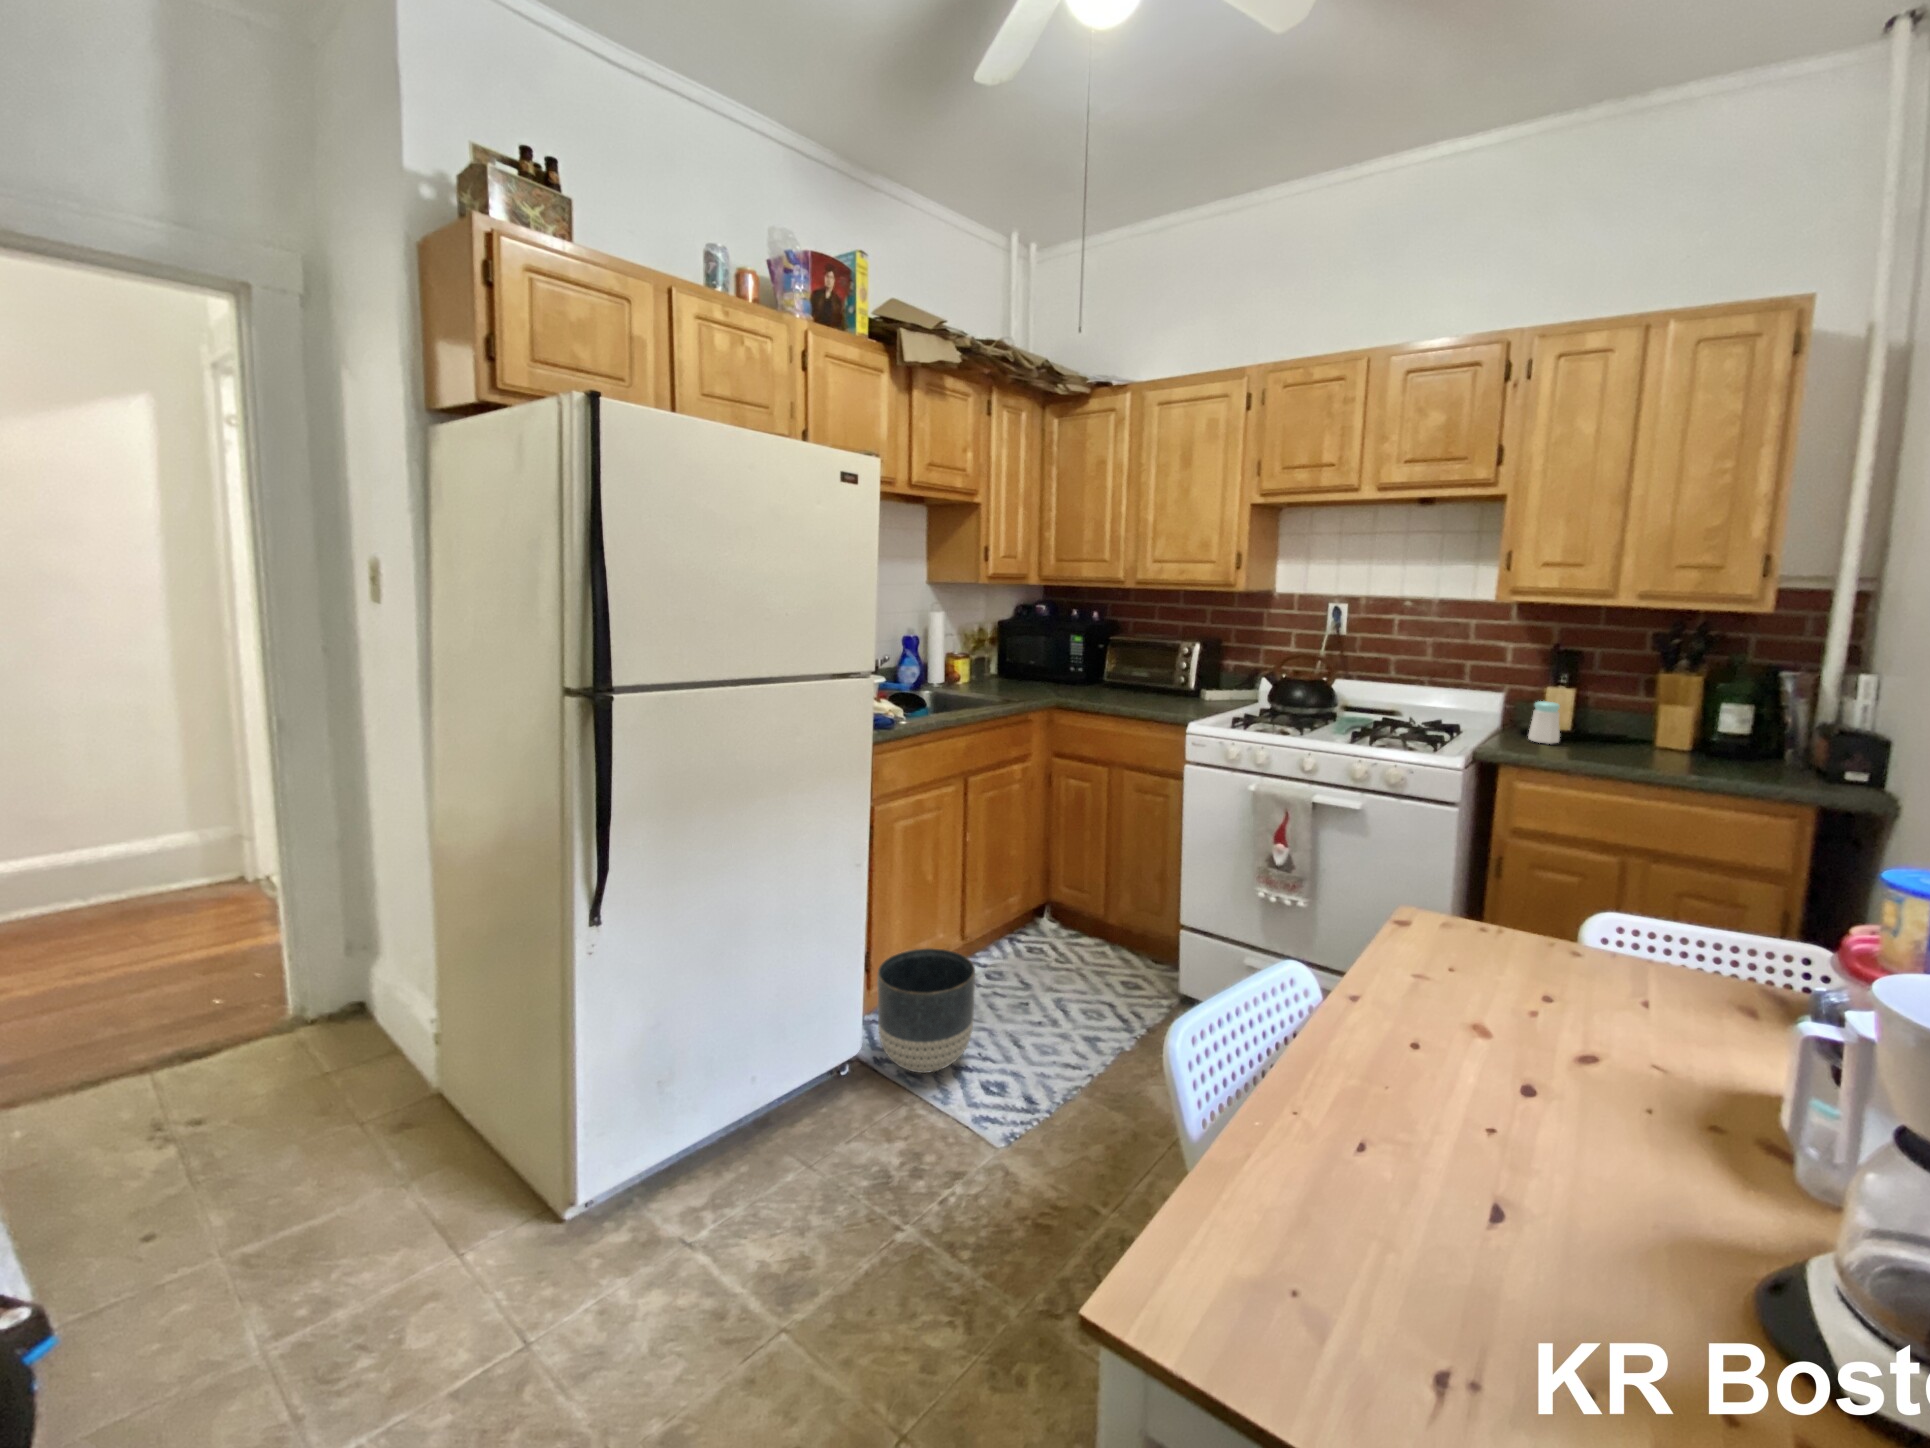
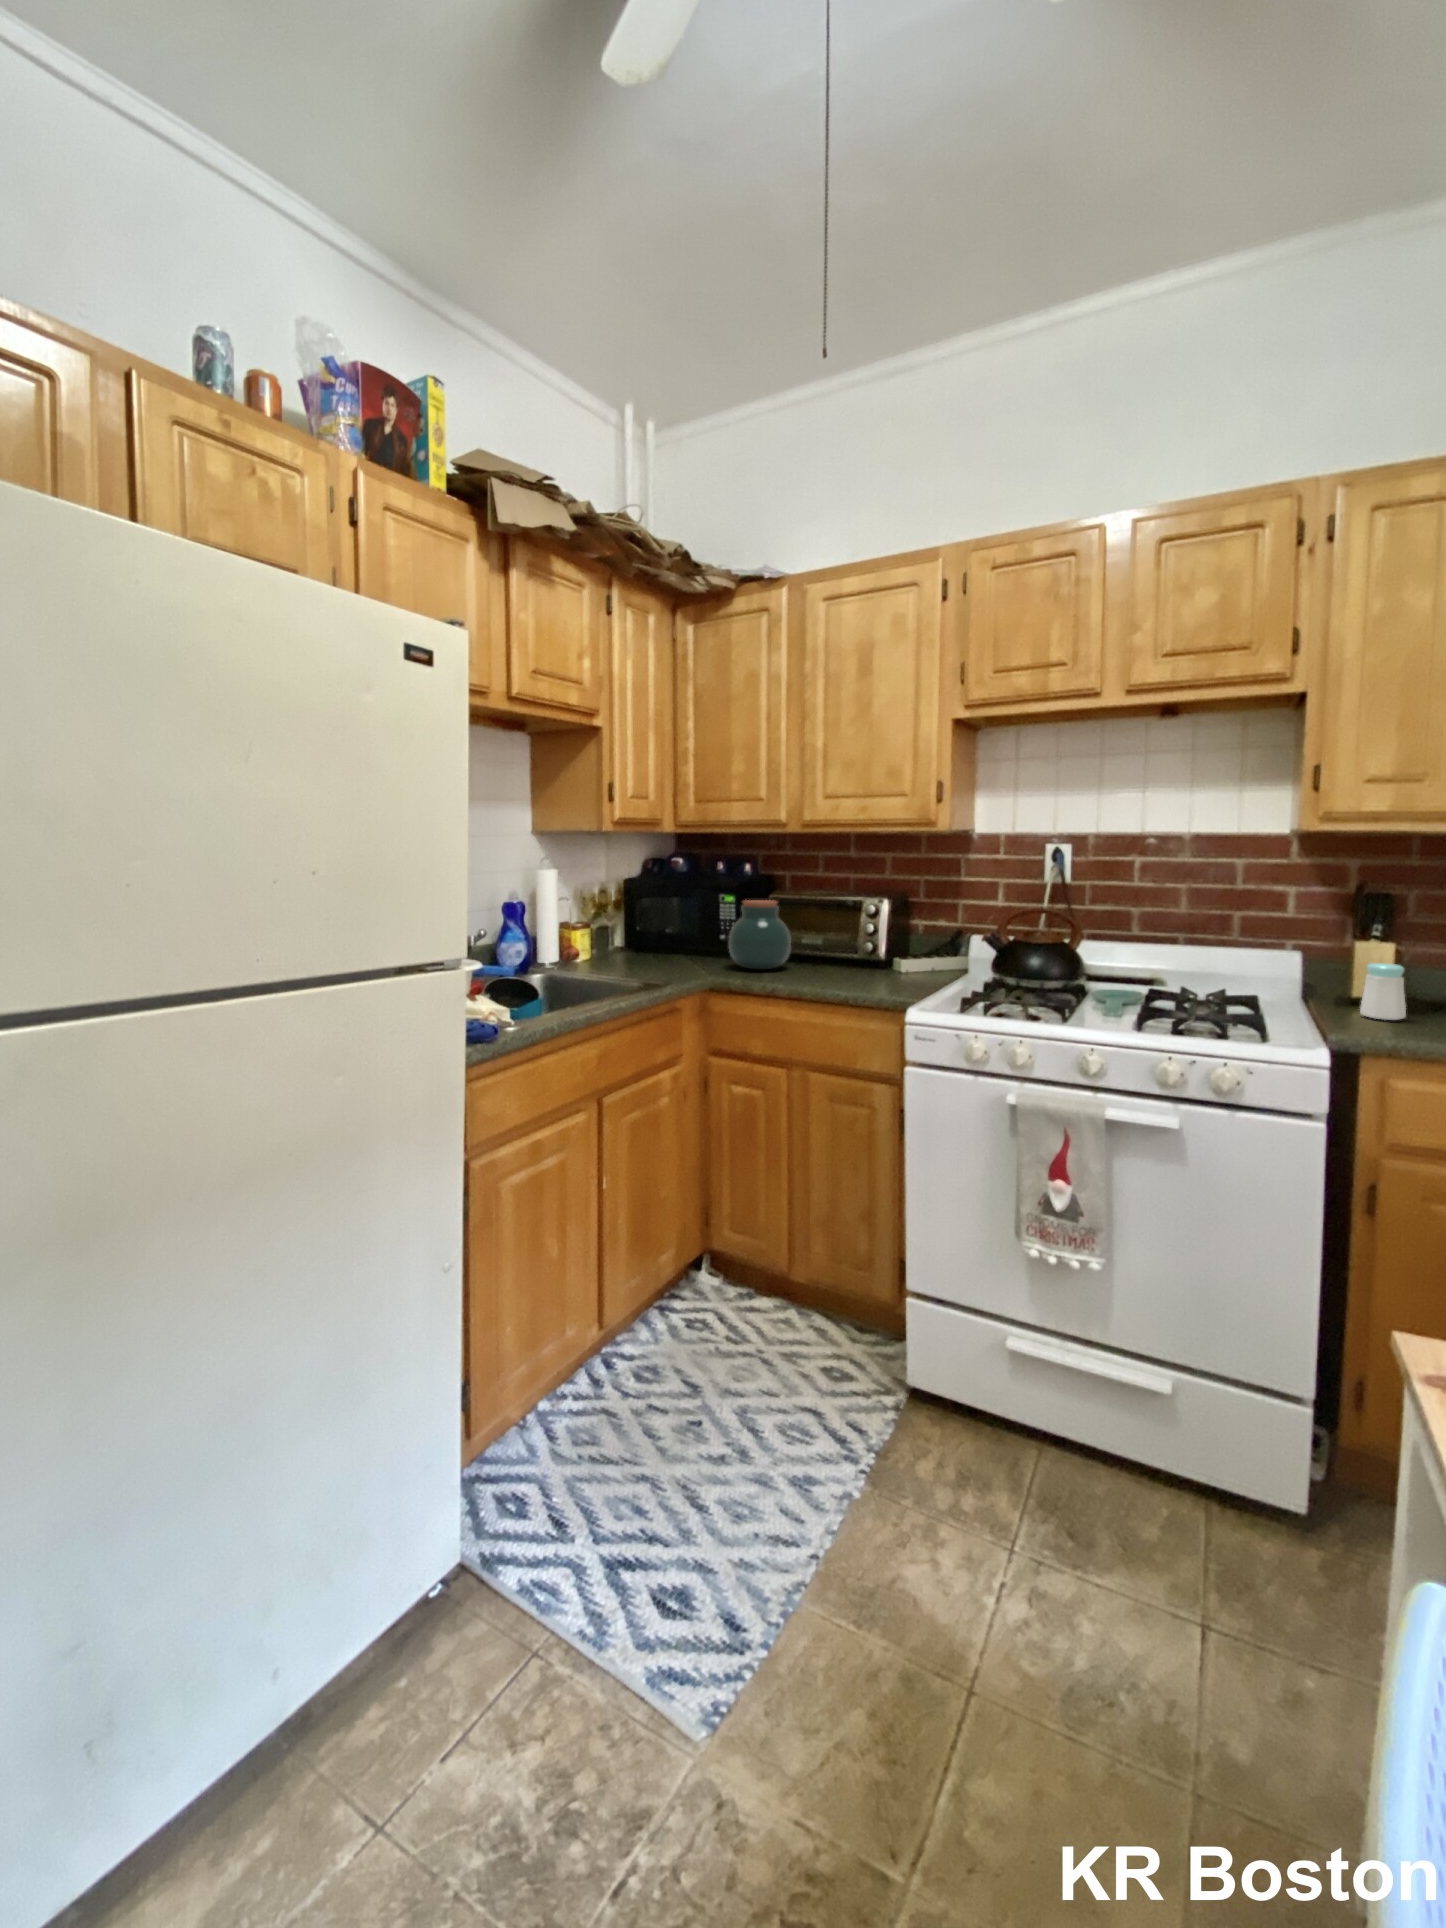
jar: none [1076,639,1124,693] -> present [729,900,791,970]
planter: present [877,948,975,1073] -> none [485,1367,635,1582]

